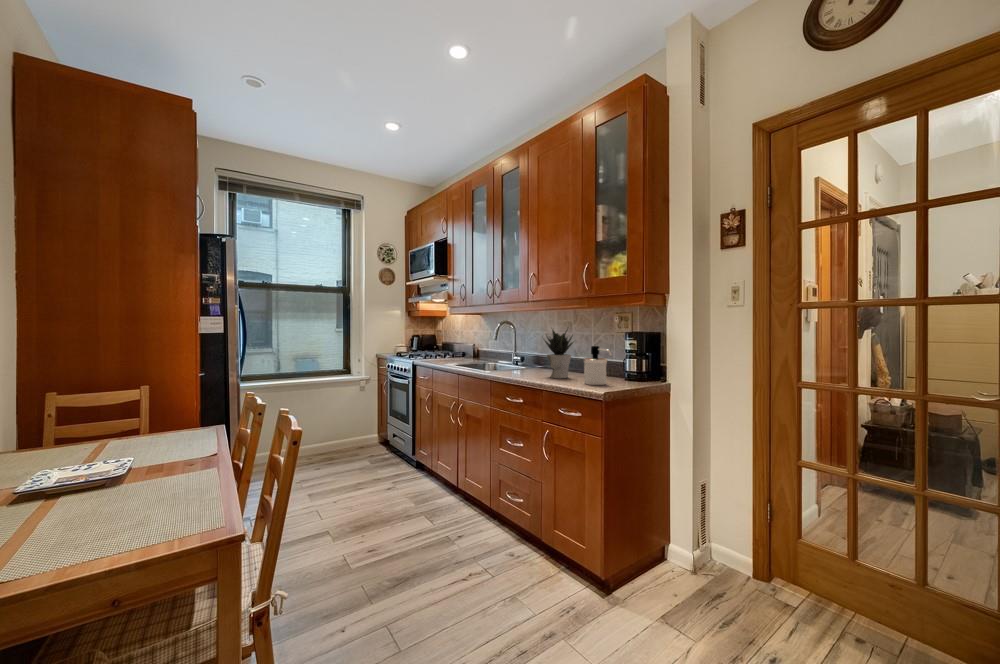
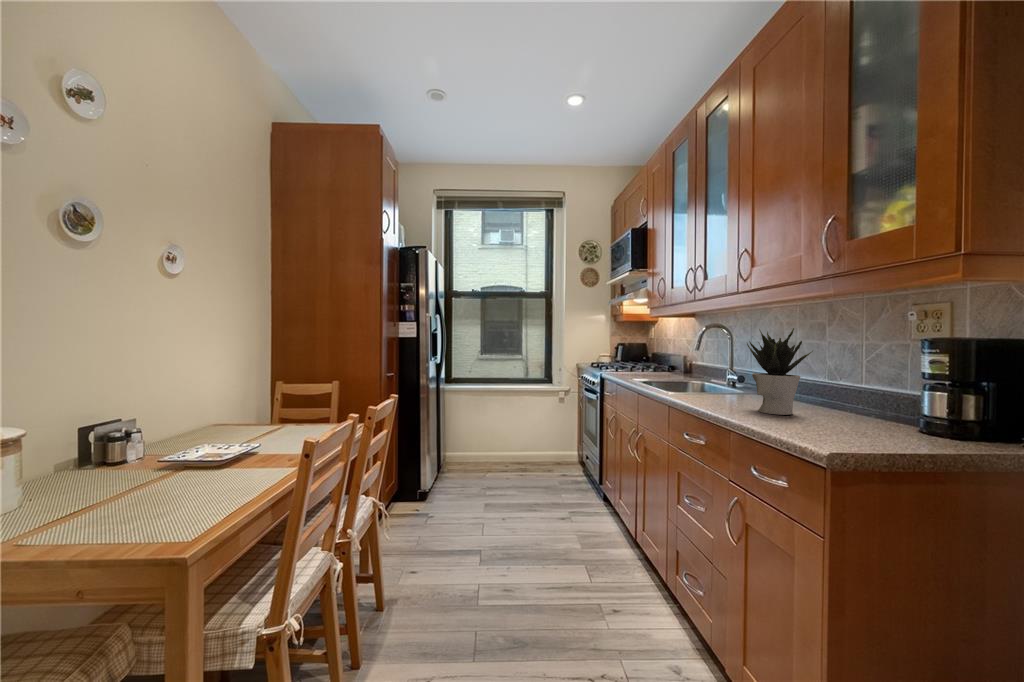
soap dispenser: present [583,346,612,385] -> none [812,362,872,436]

